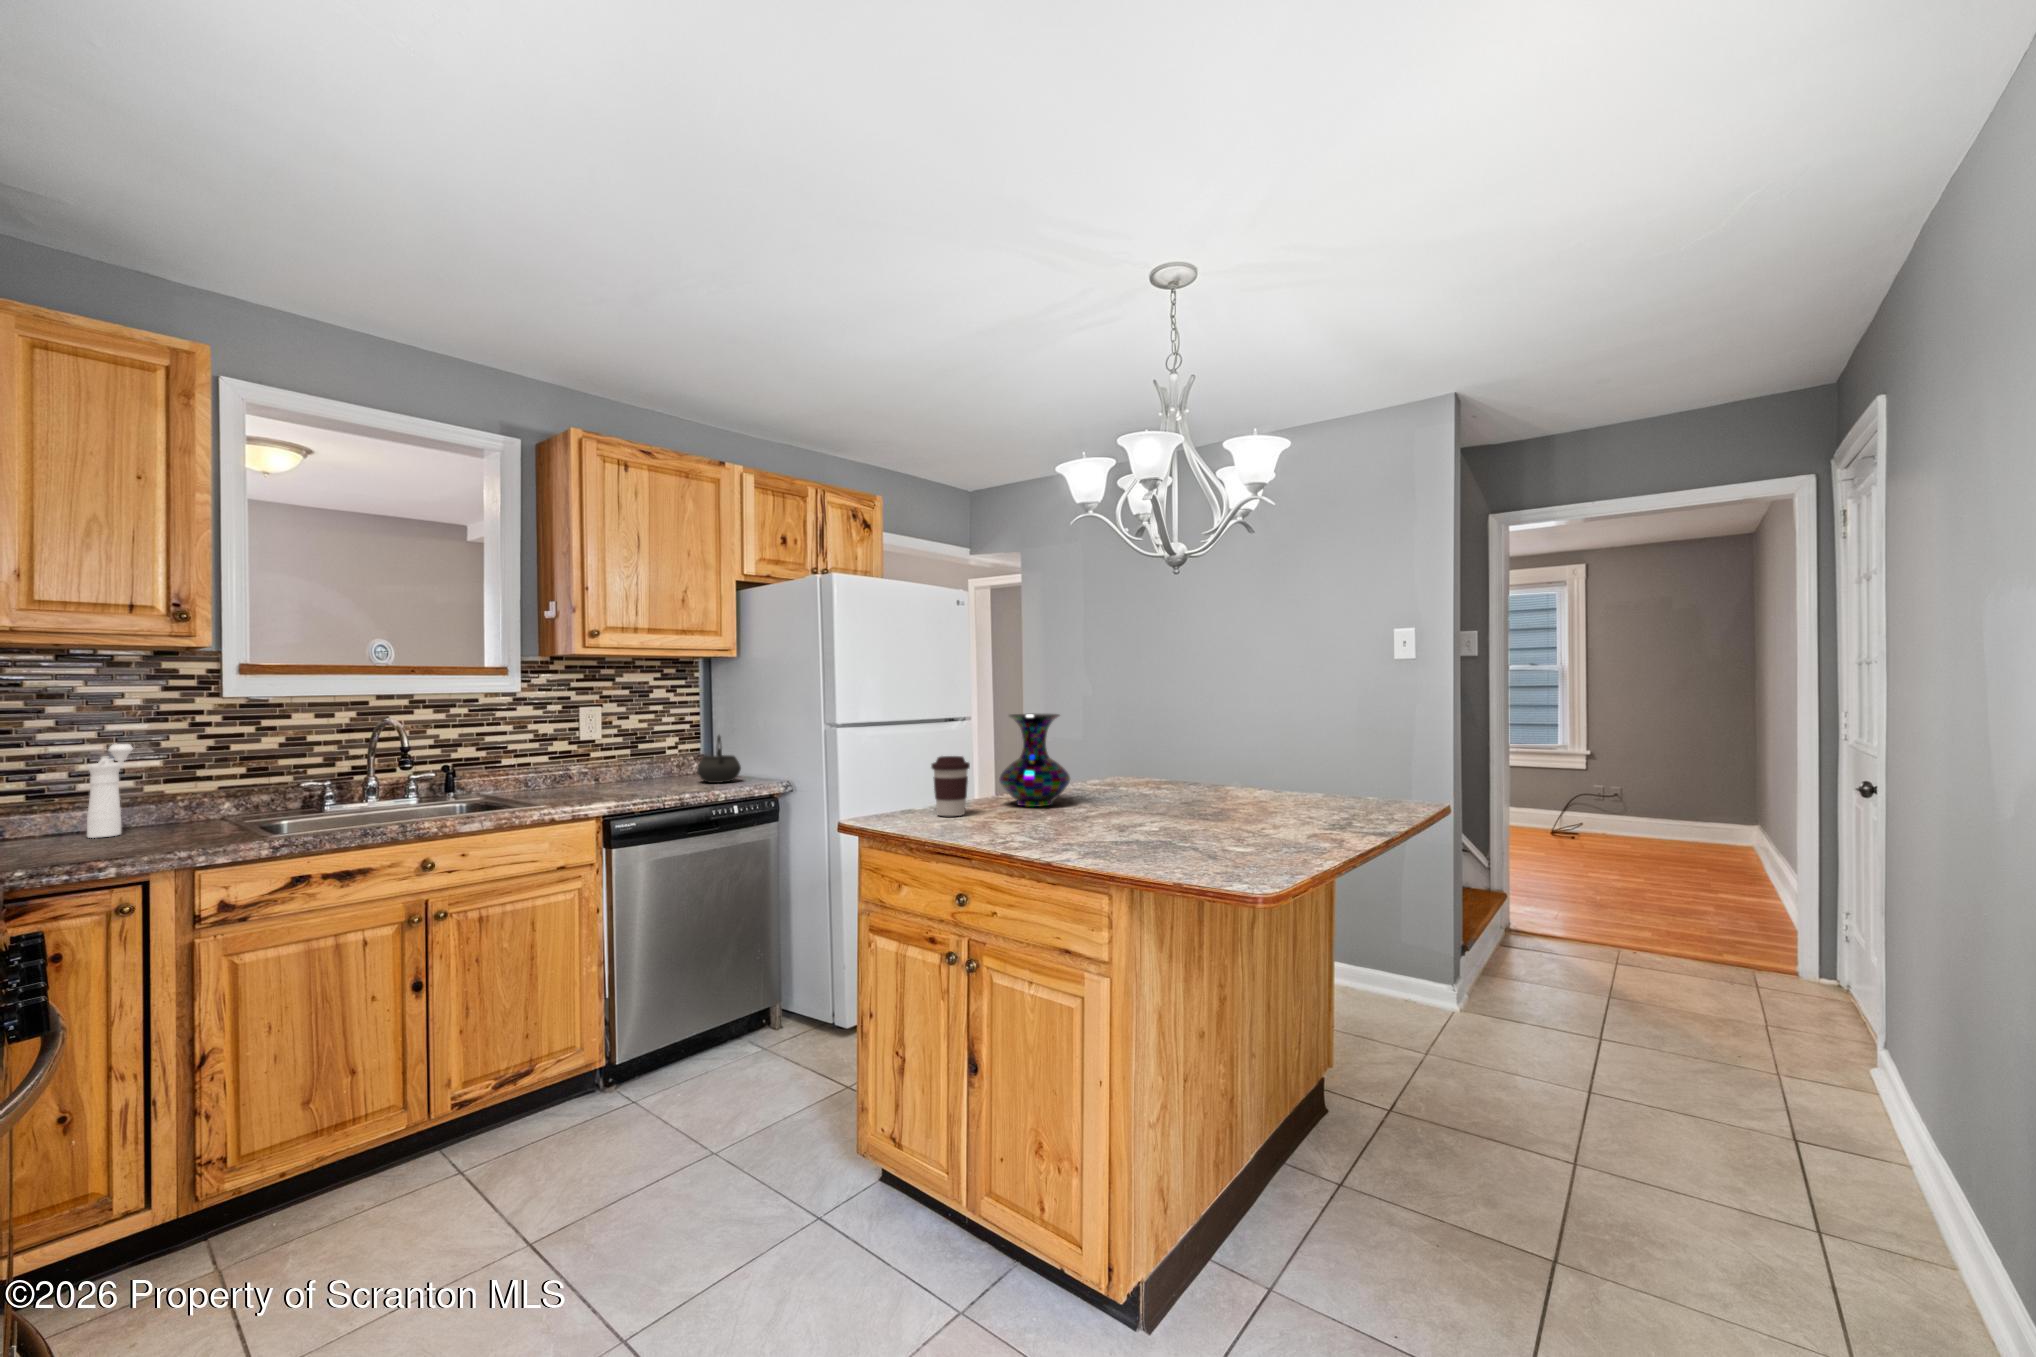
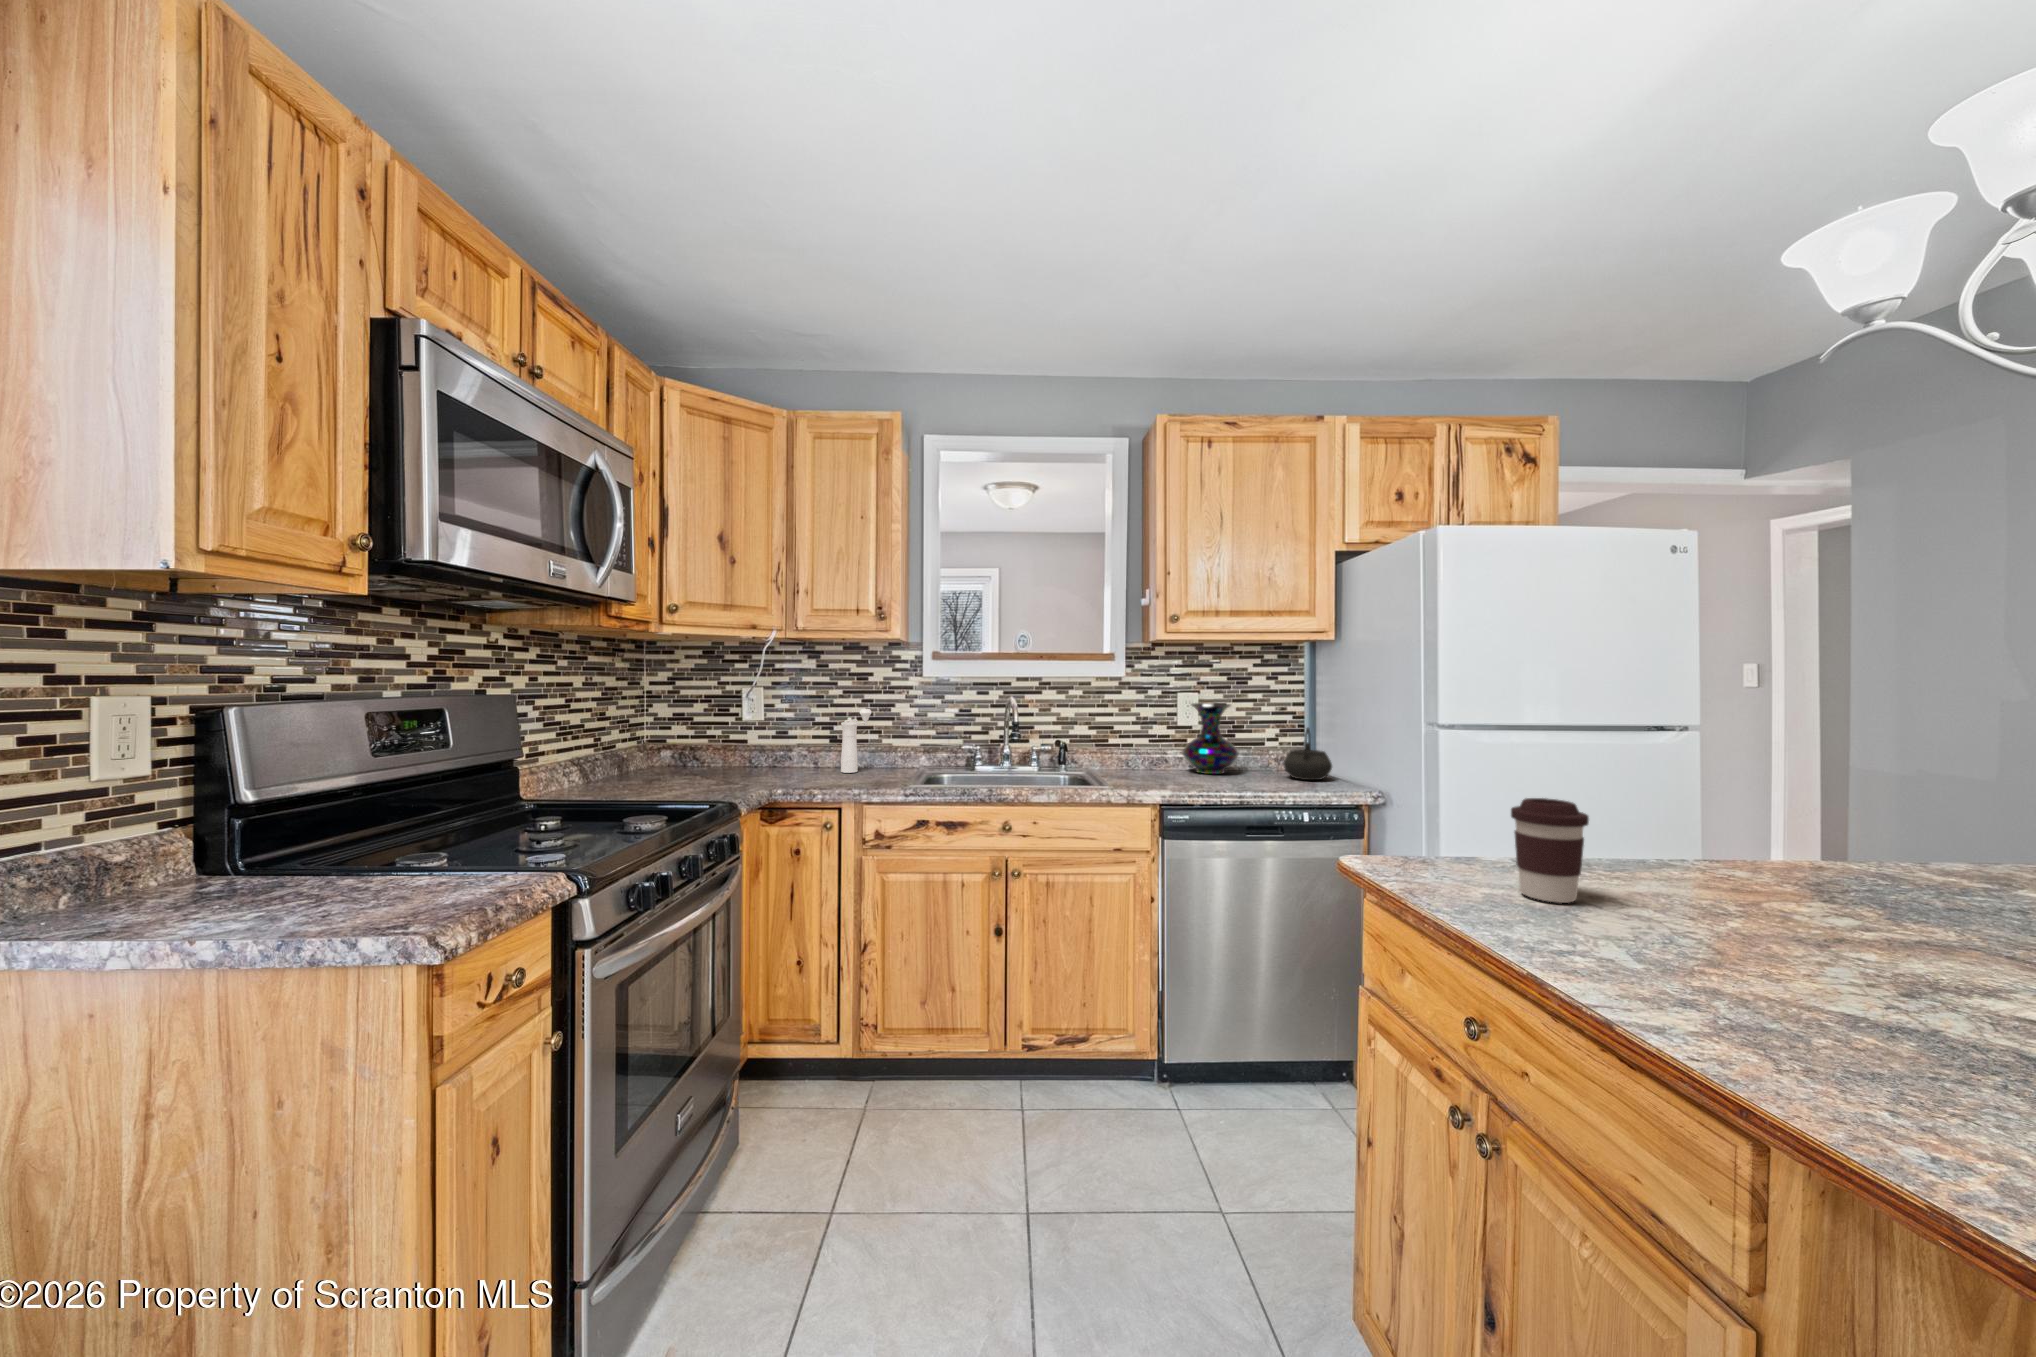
vase: present [999,714,1071,807] -> present [1183,703,1239,774]

